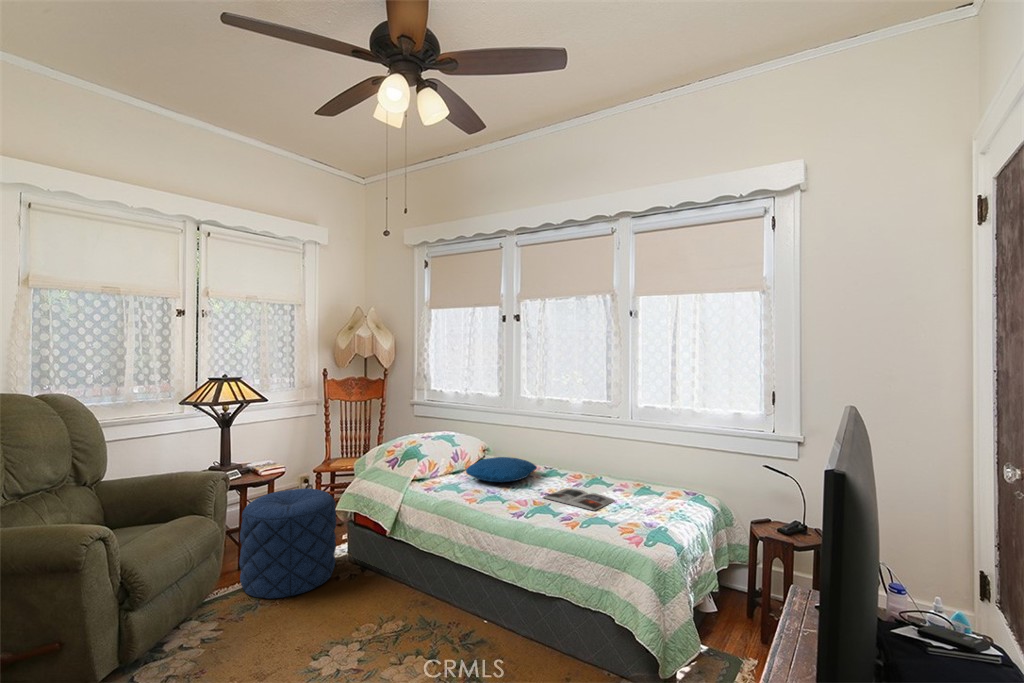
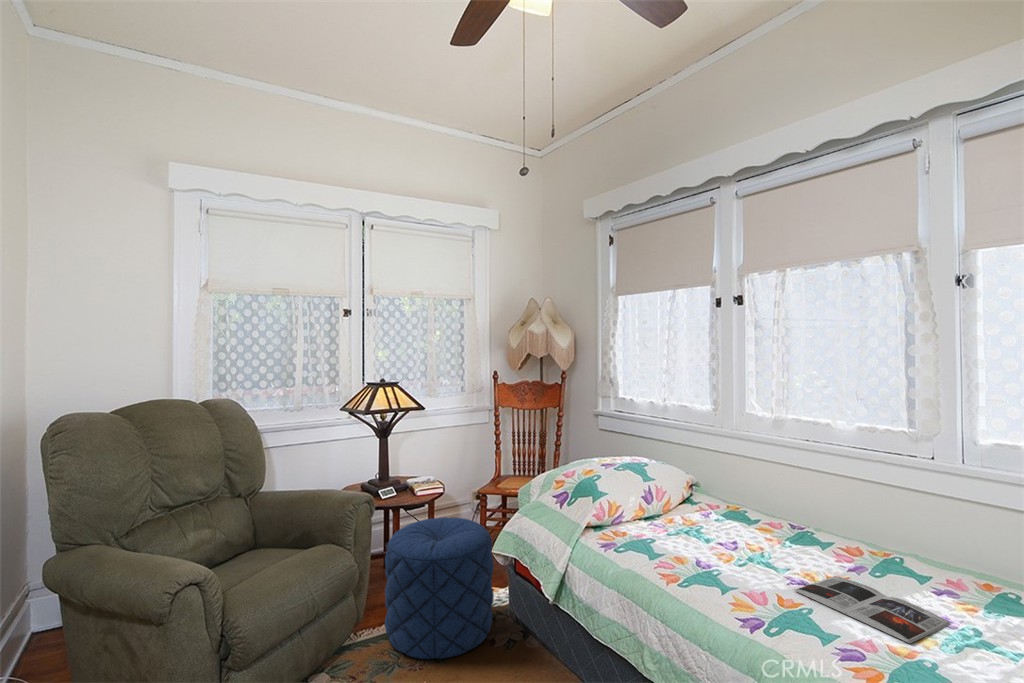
pillow: present [466,457,537,482] -> none [662,503,778,549]

